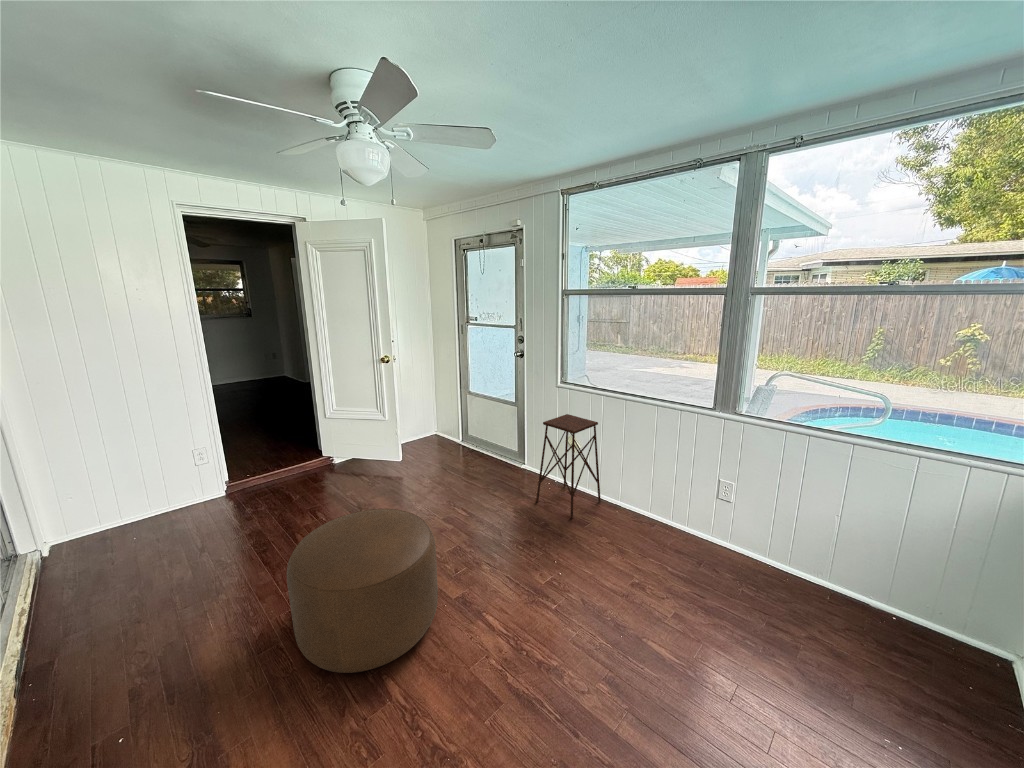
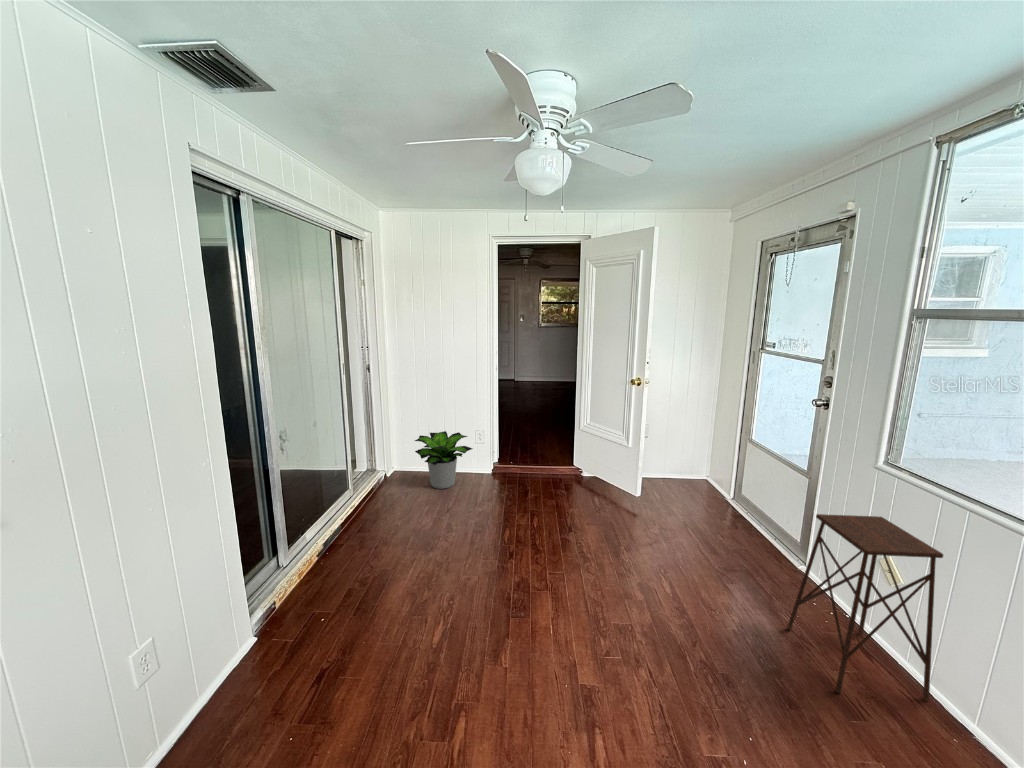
potted plant: none [96,459,201,540] -> present [415,431,472,489]
ottoman: present [287,509,438,673] -> none [423,528,568,704]

